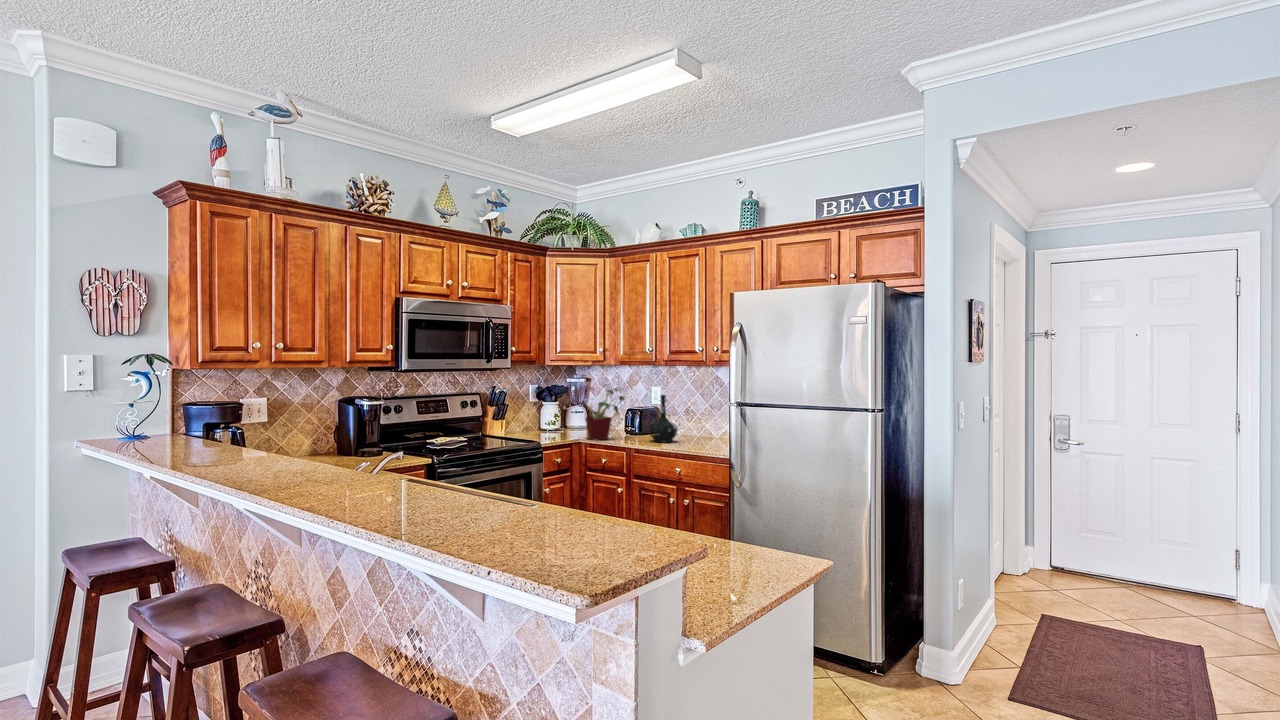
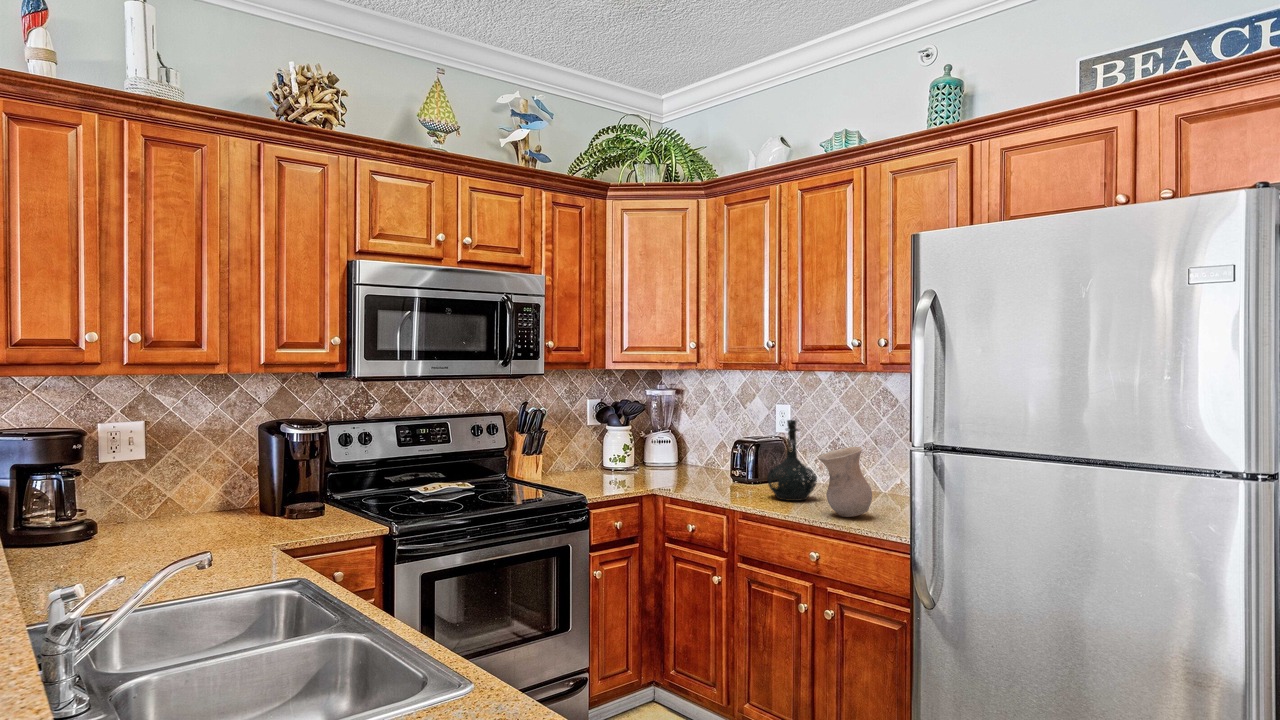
potted plant: present [585,384,625,440] -> none [657,396,733,493]
vase: none [680,409,709,448] -> present [819,447,872,517]

